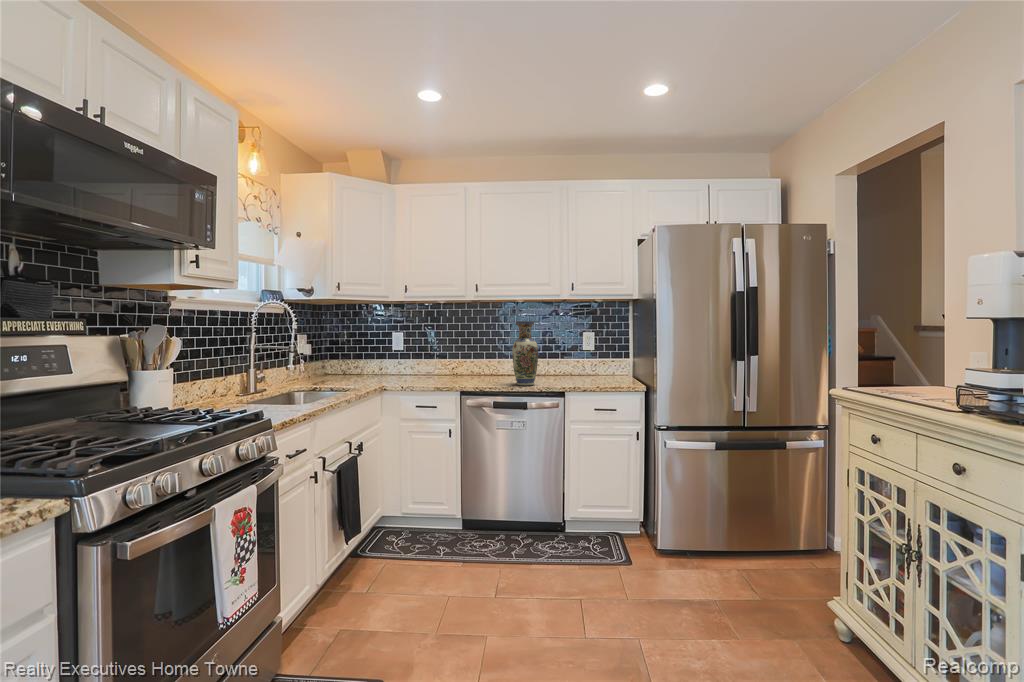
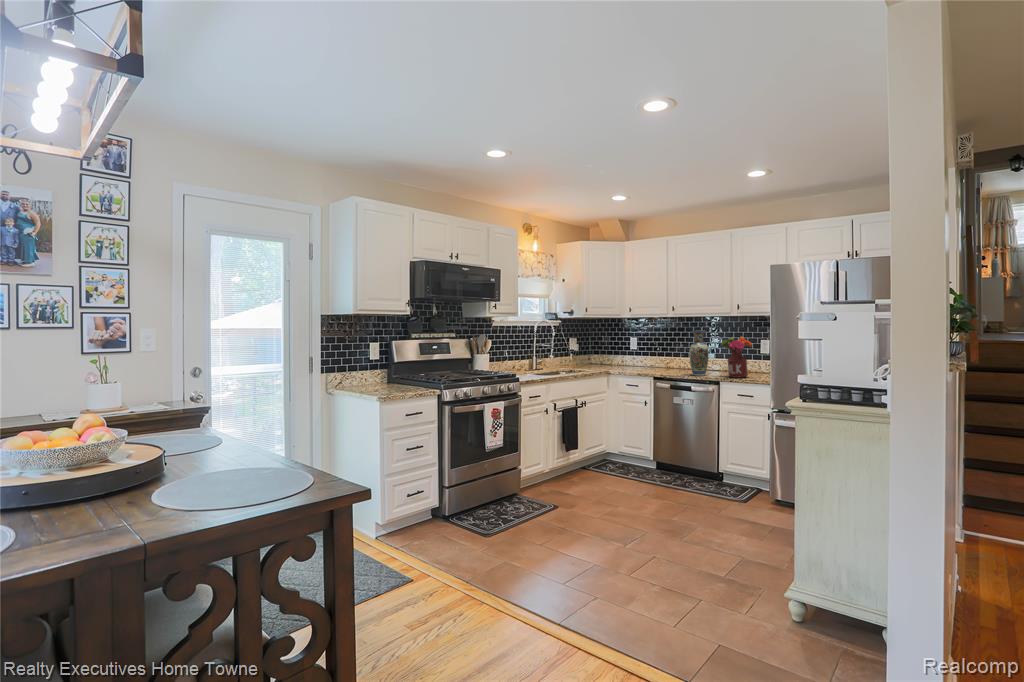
flower arrangement: none [556,329,596,386] -> present [722,337,752,378]

